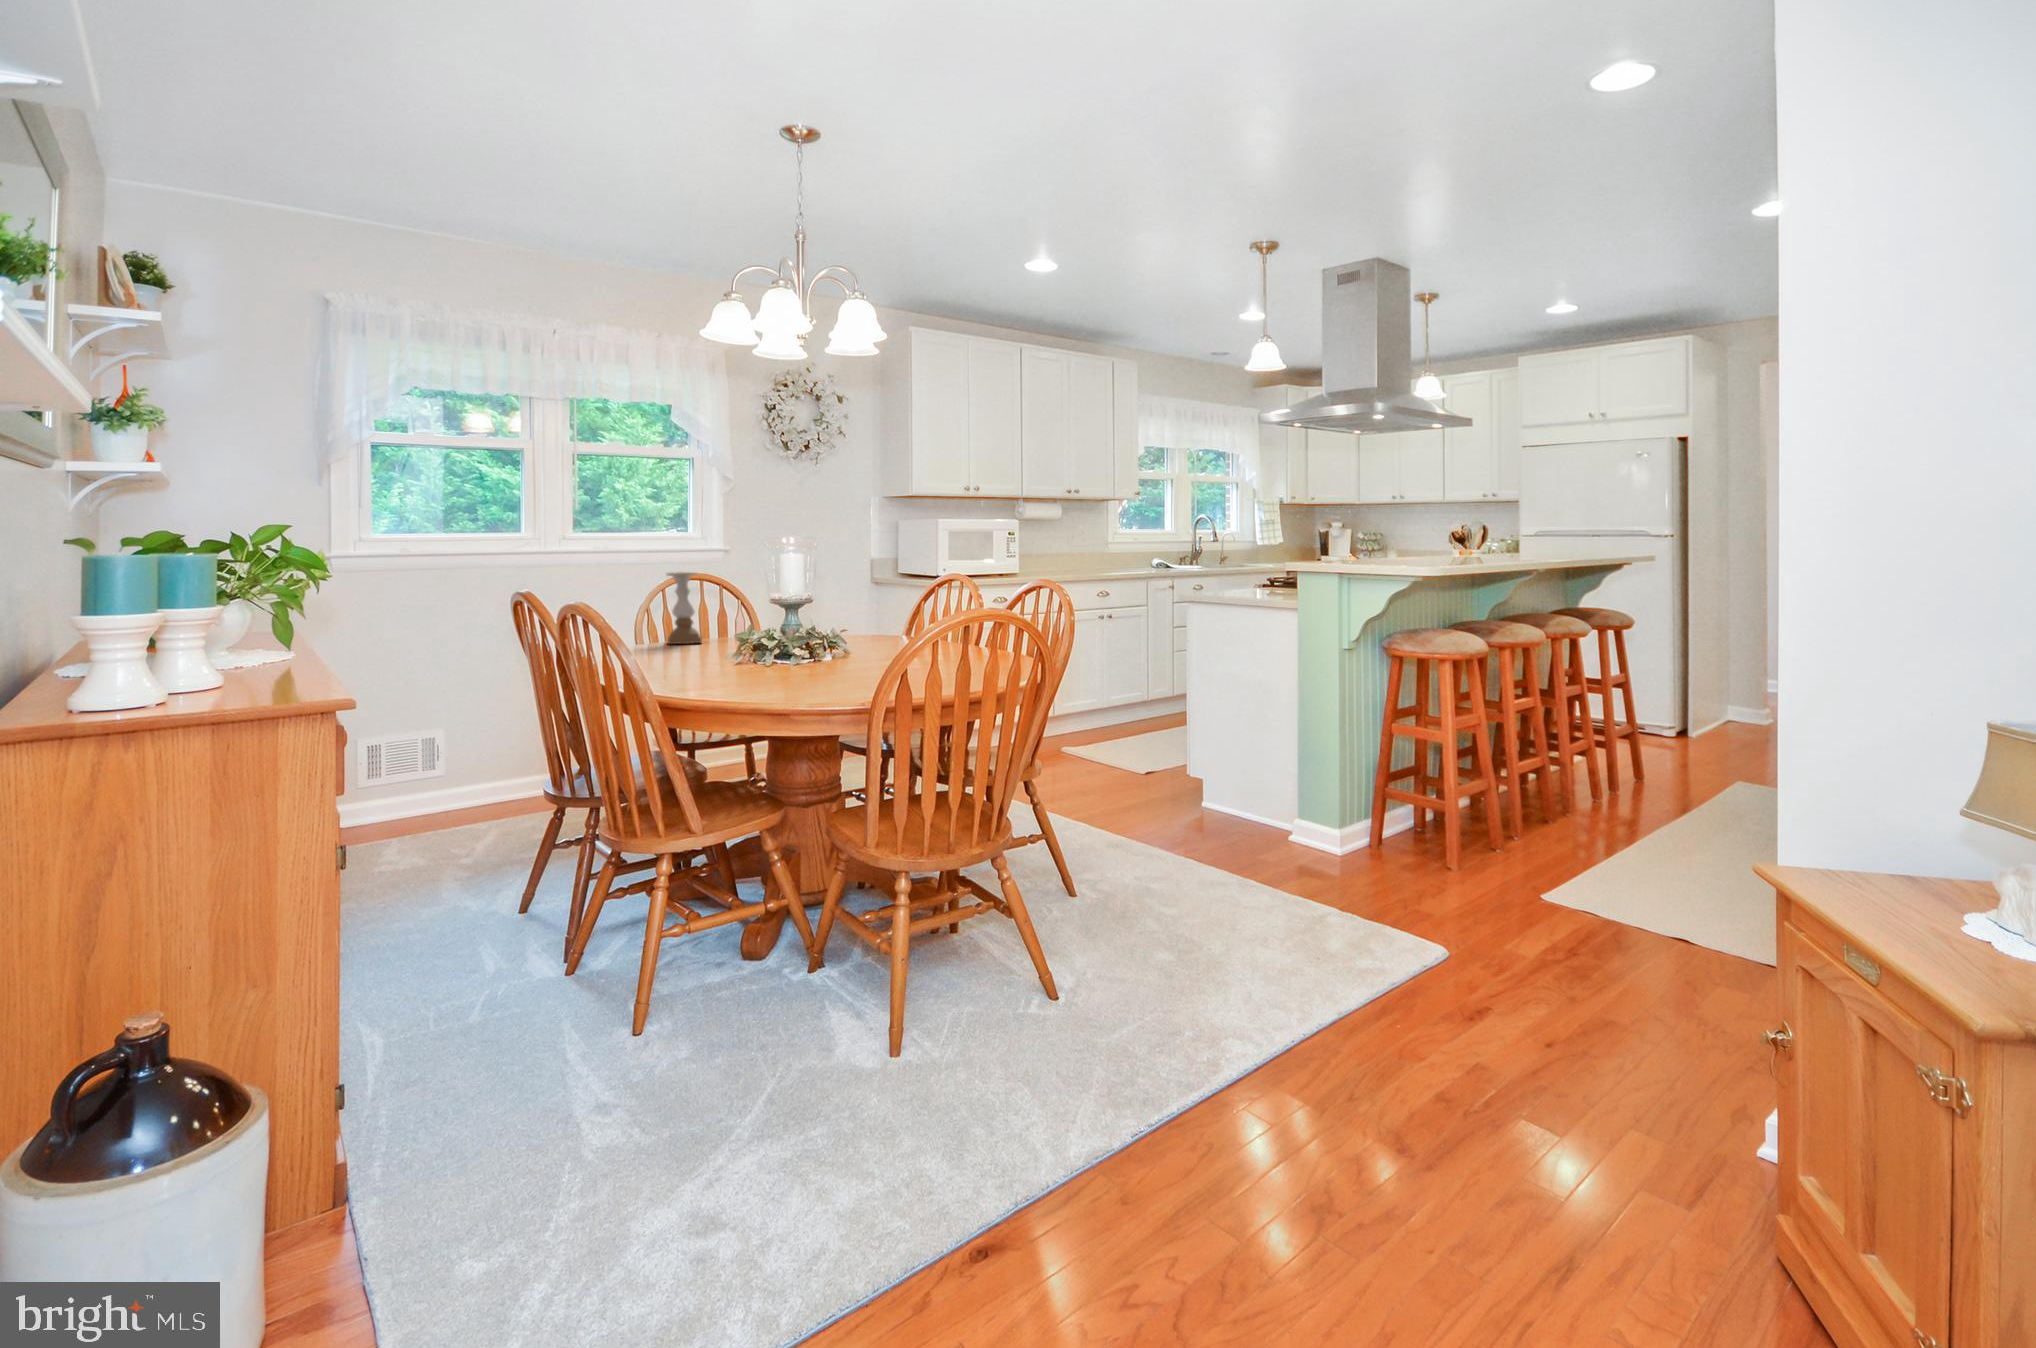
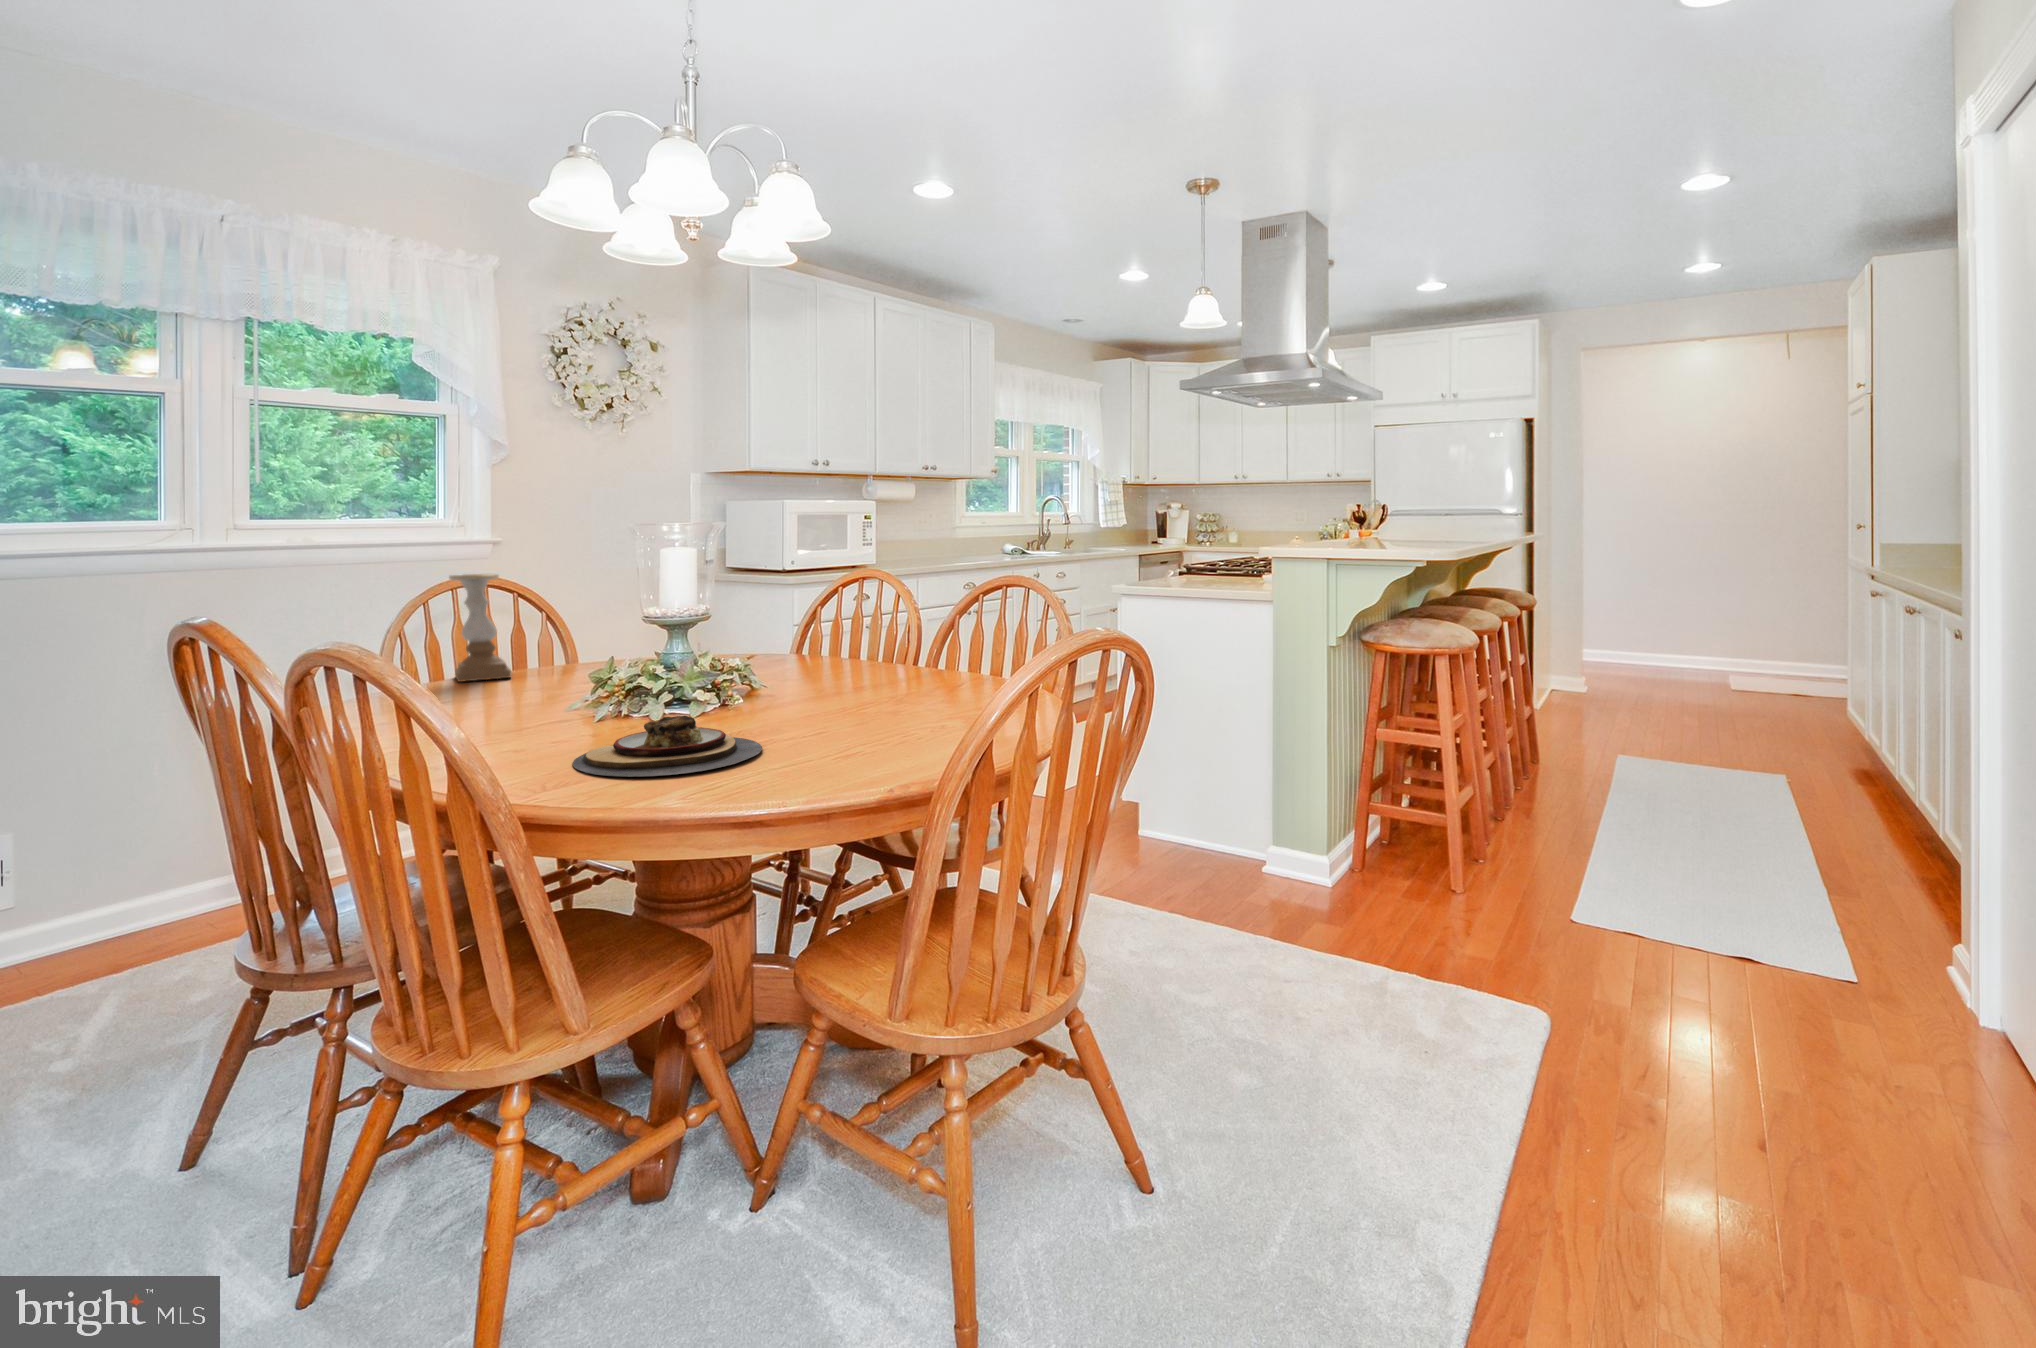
plate: none [707,656,821,686] -> present [572,716,762,777]

